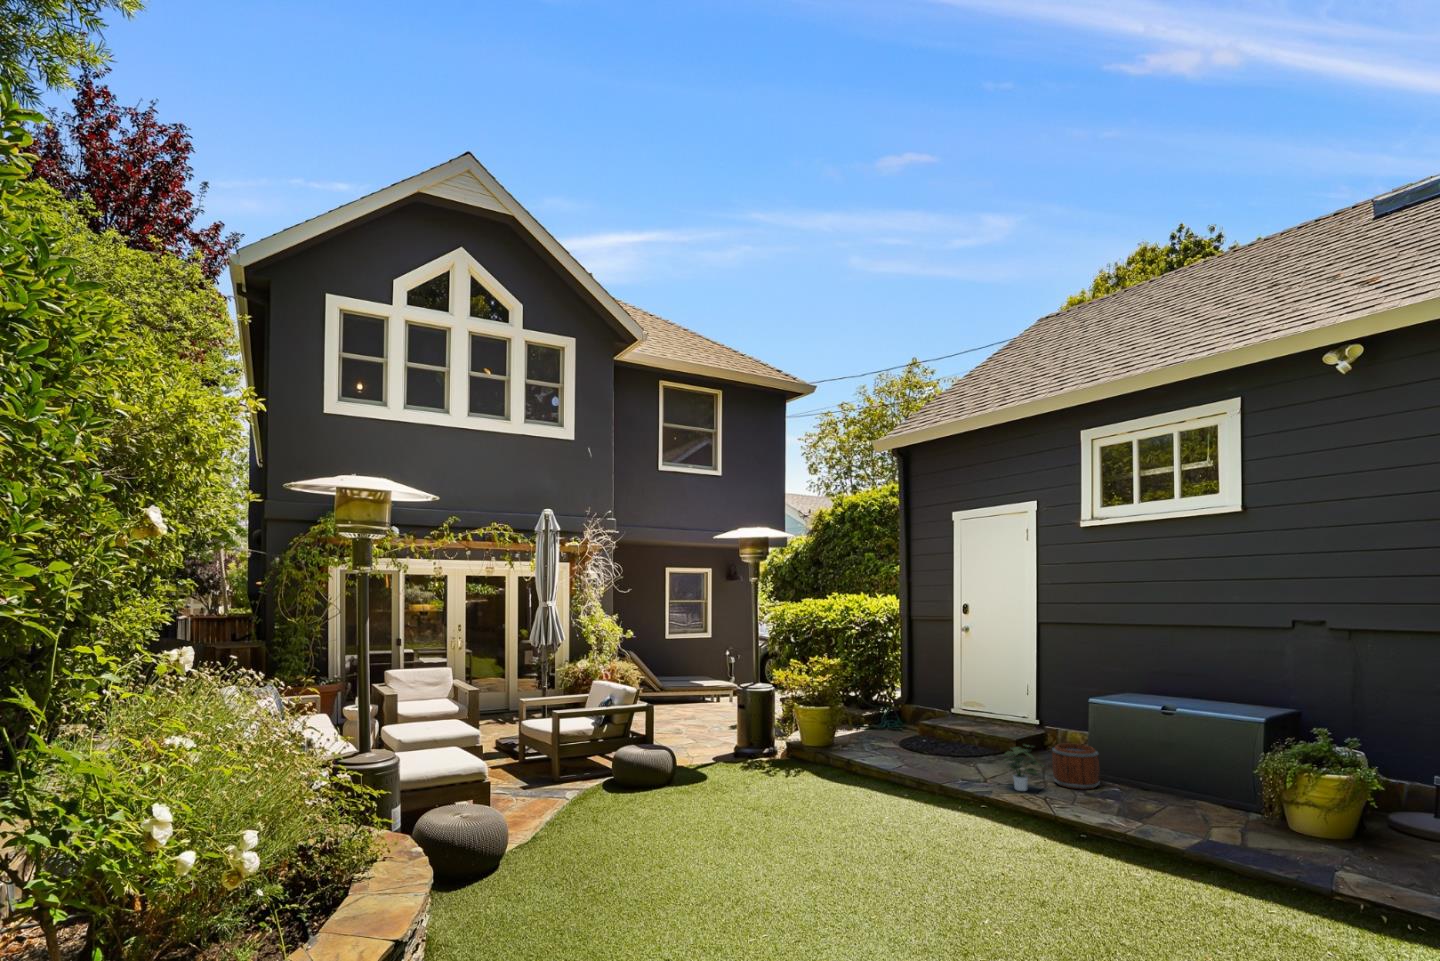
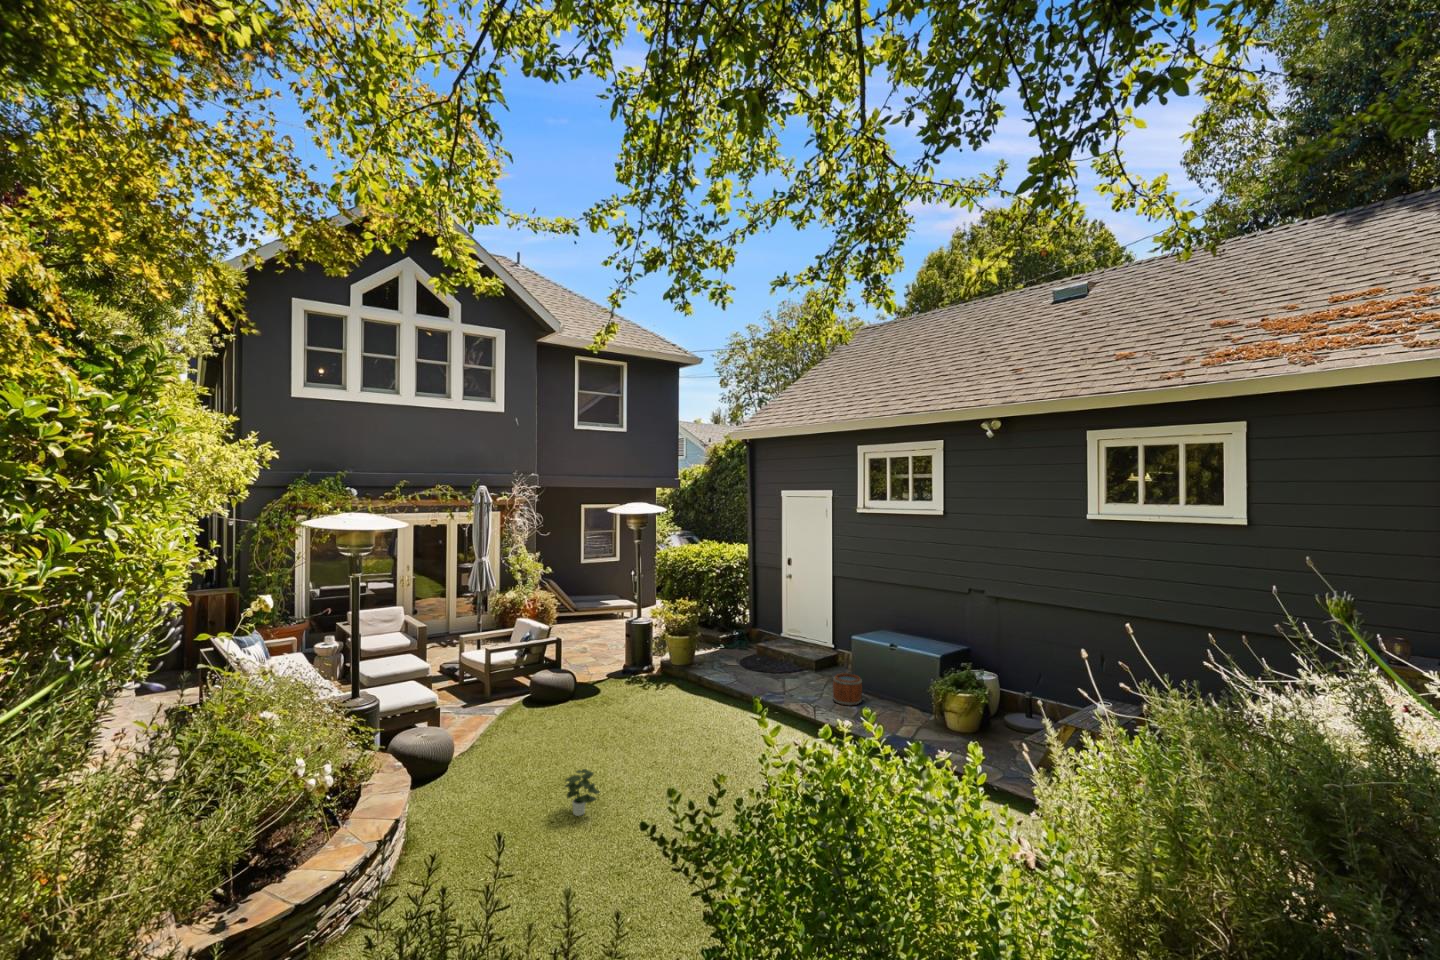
potted plant: present [1003,745,1044,791] -> present [565,769,600,816]

